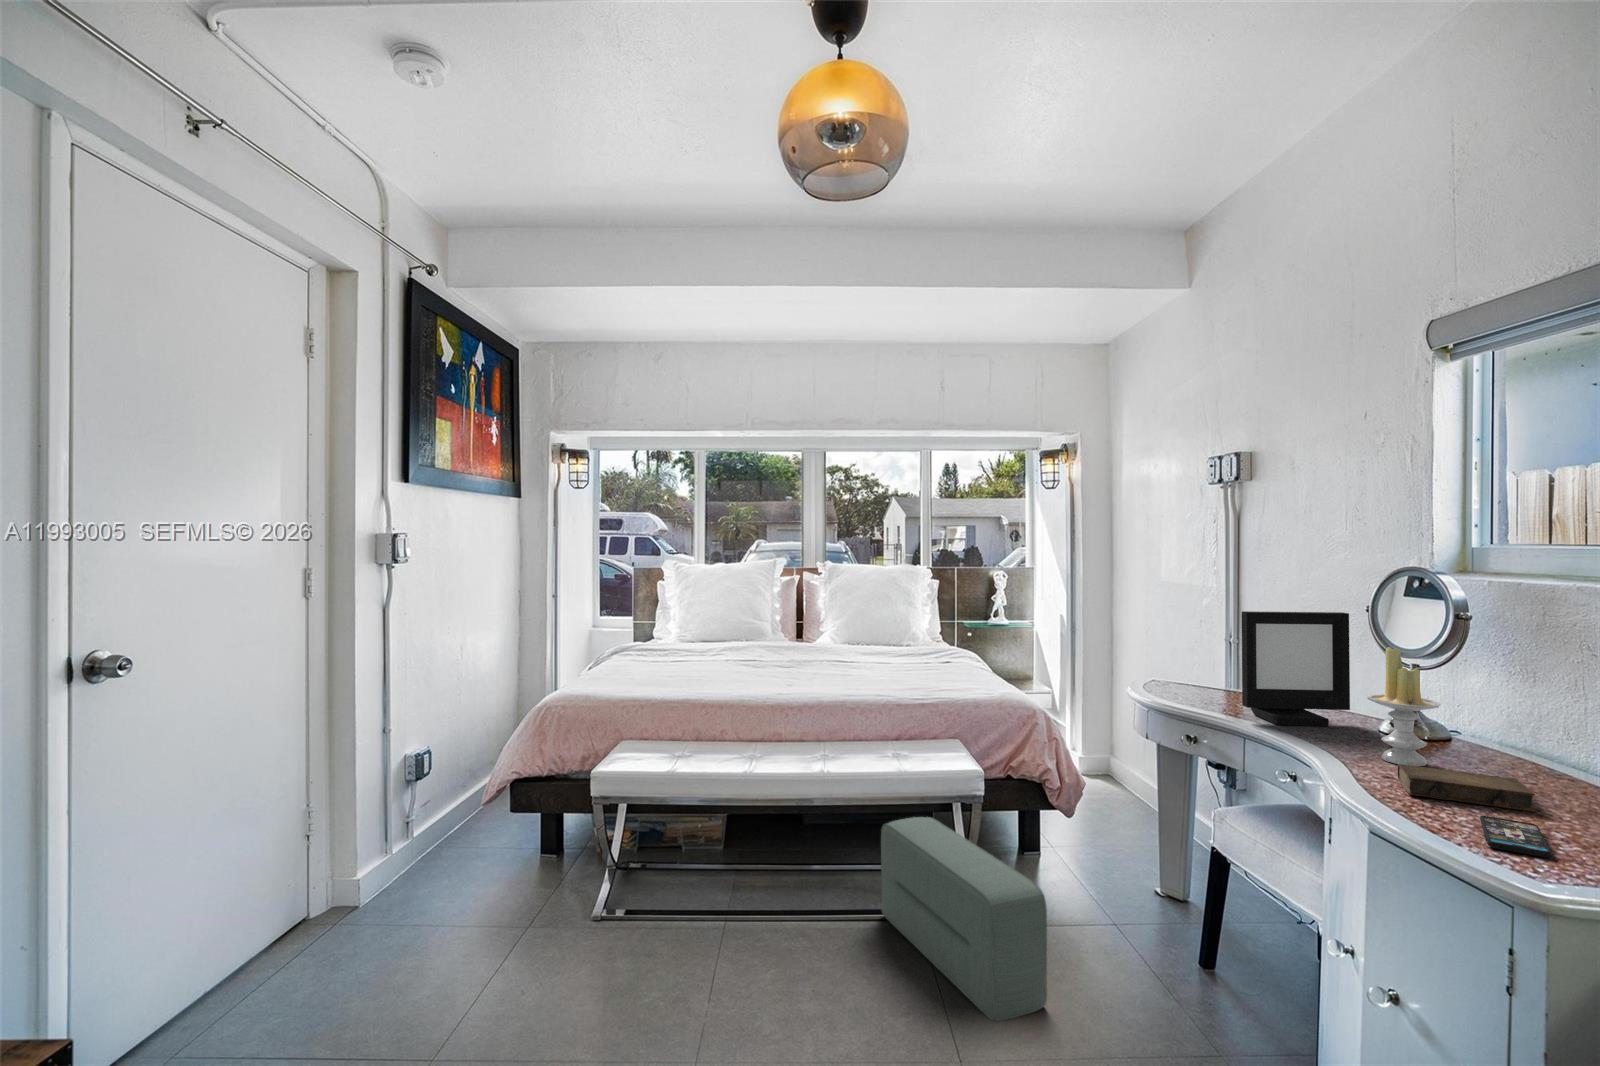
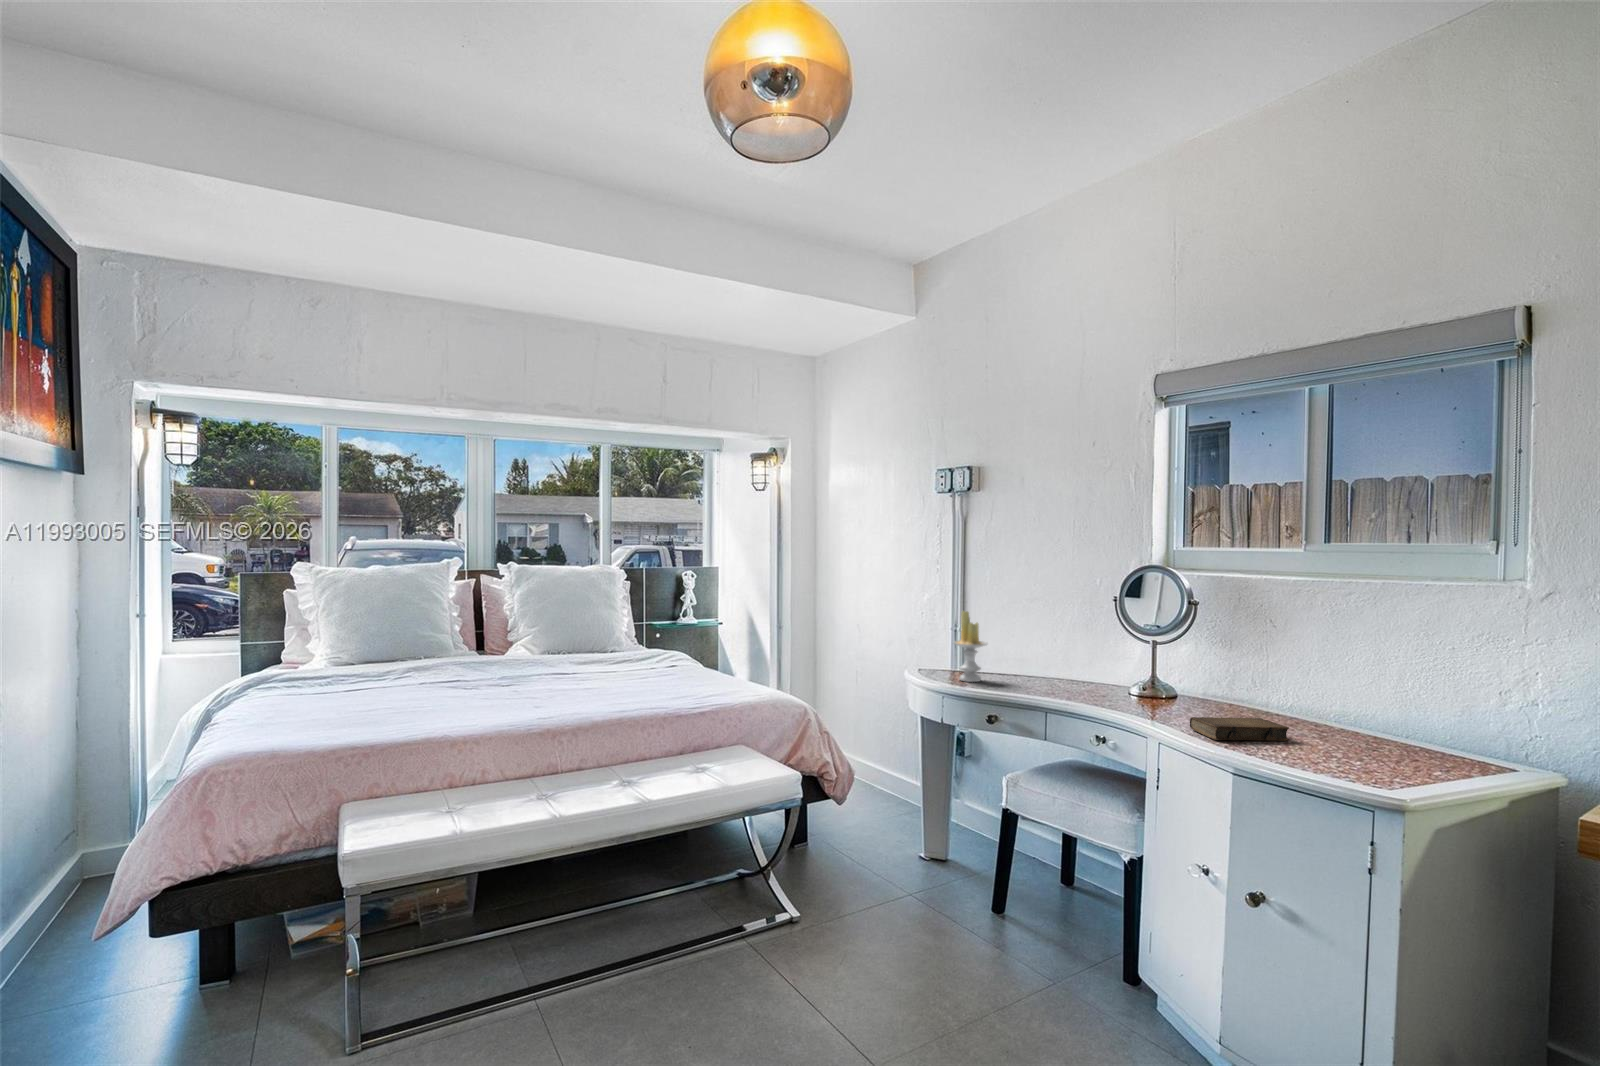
picture frame: present [1241,611,1350,726] -> none [1027,600,1099,697]
candle: present [1367,647,1440,766] -> present [953,611,988,682]
smartphone: present [1480,816,1552,858] -> none [1278,748,1347,772]
pouf: present [881,817,1047,1021] -> none [697,831,900,1022]

